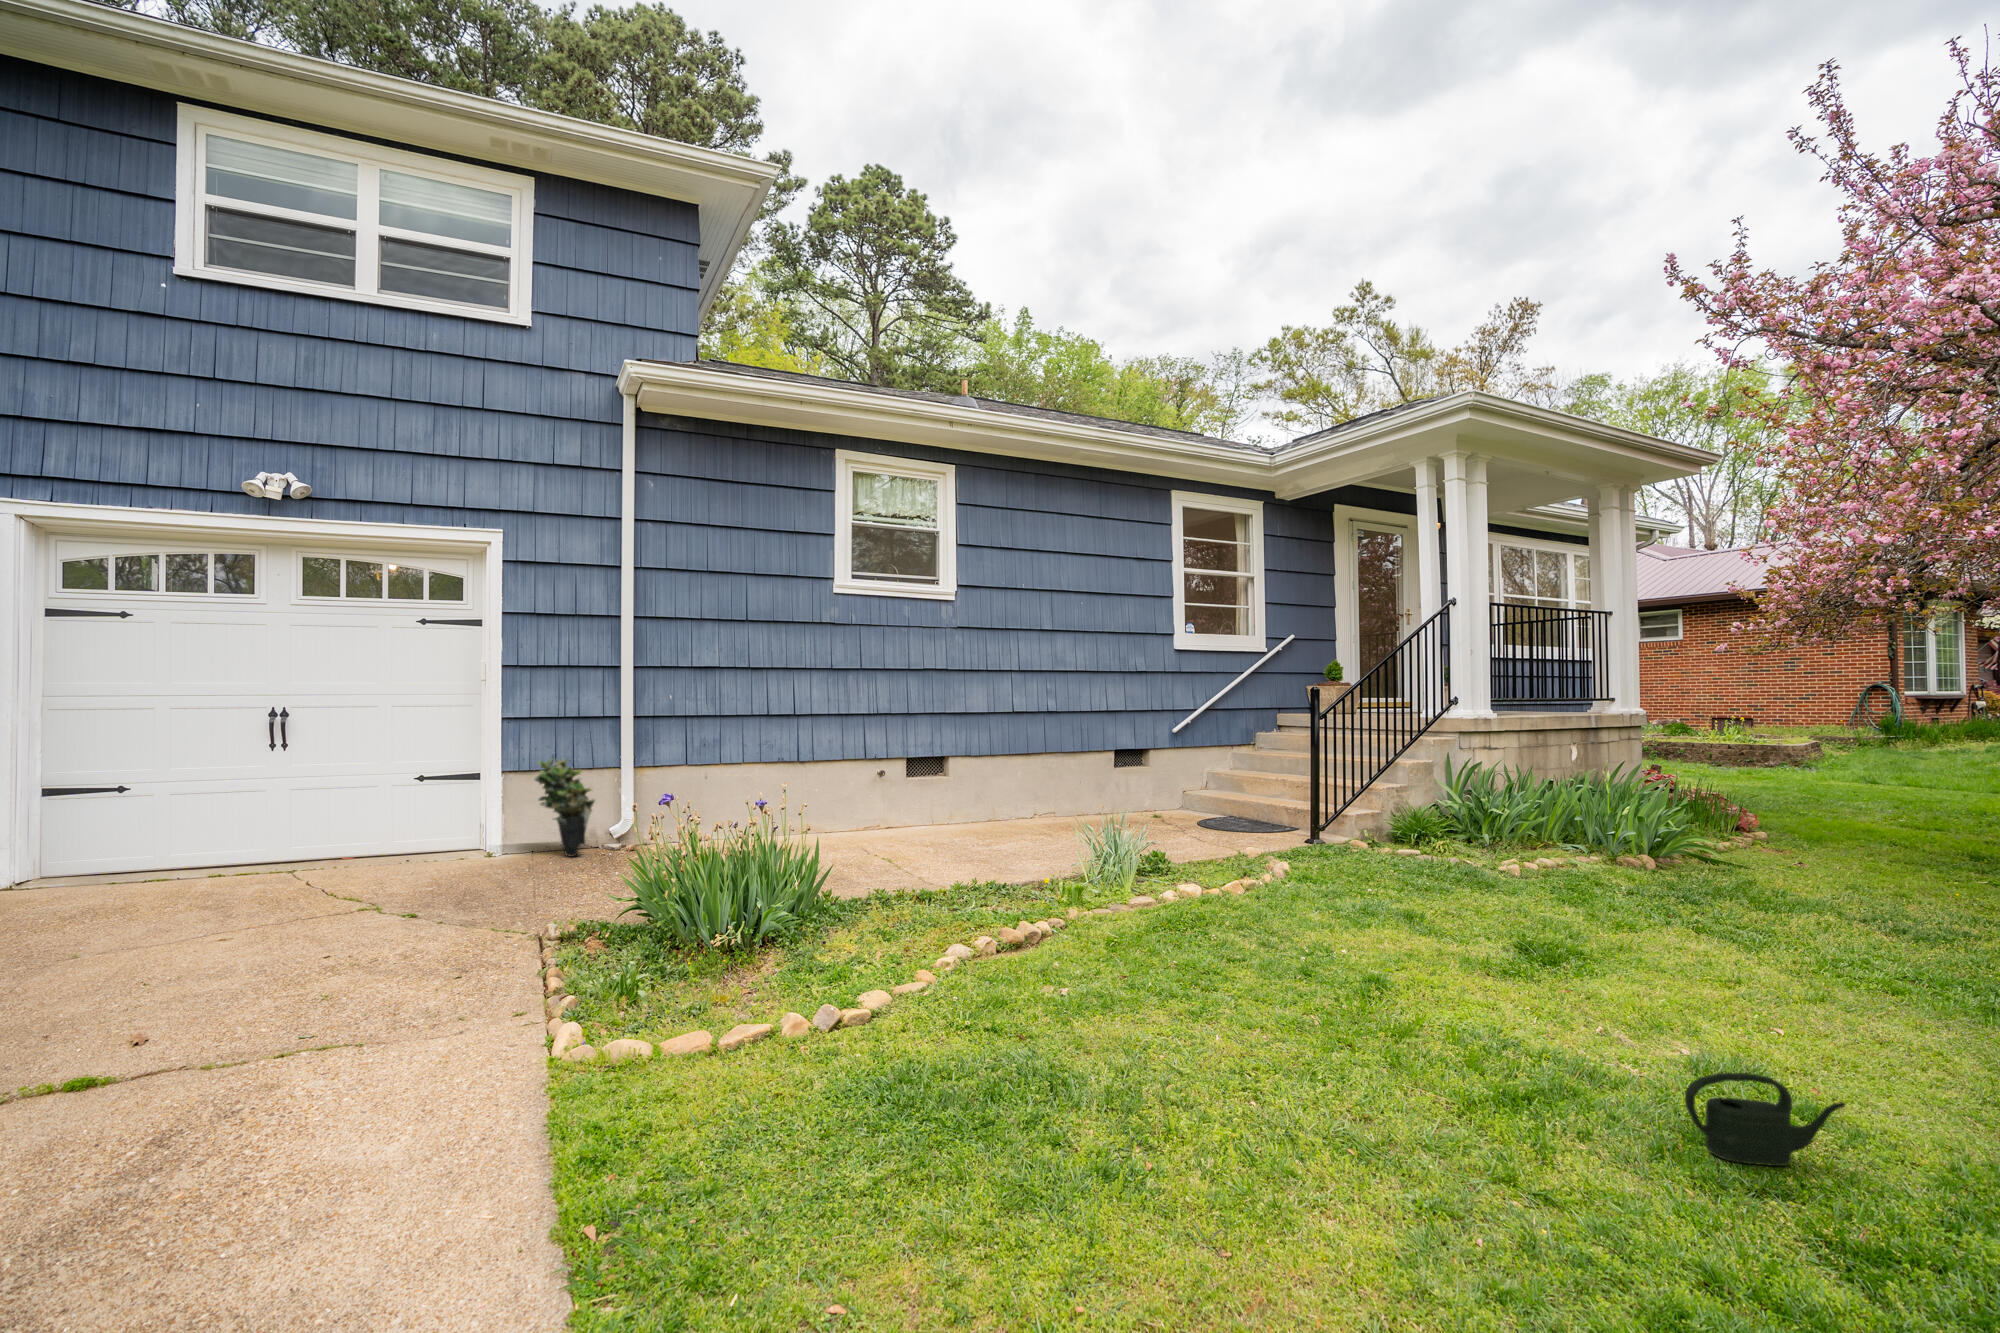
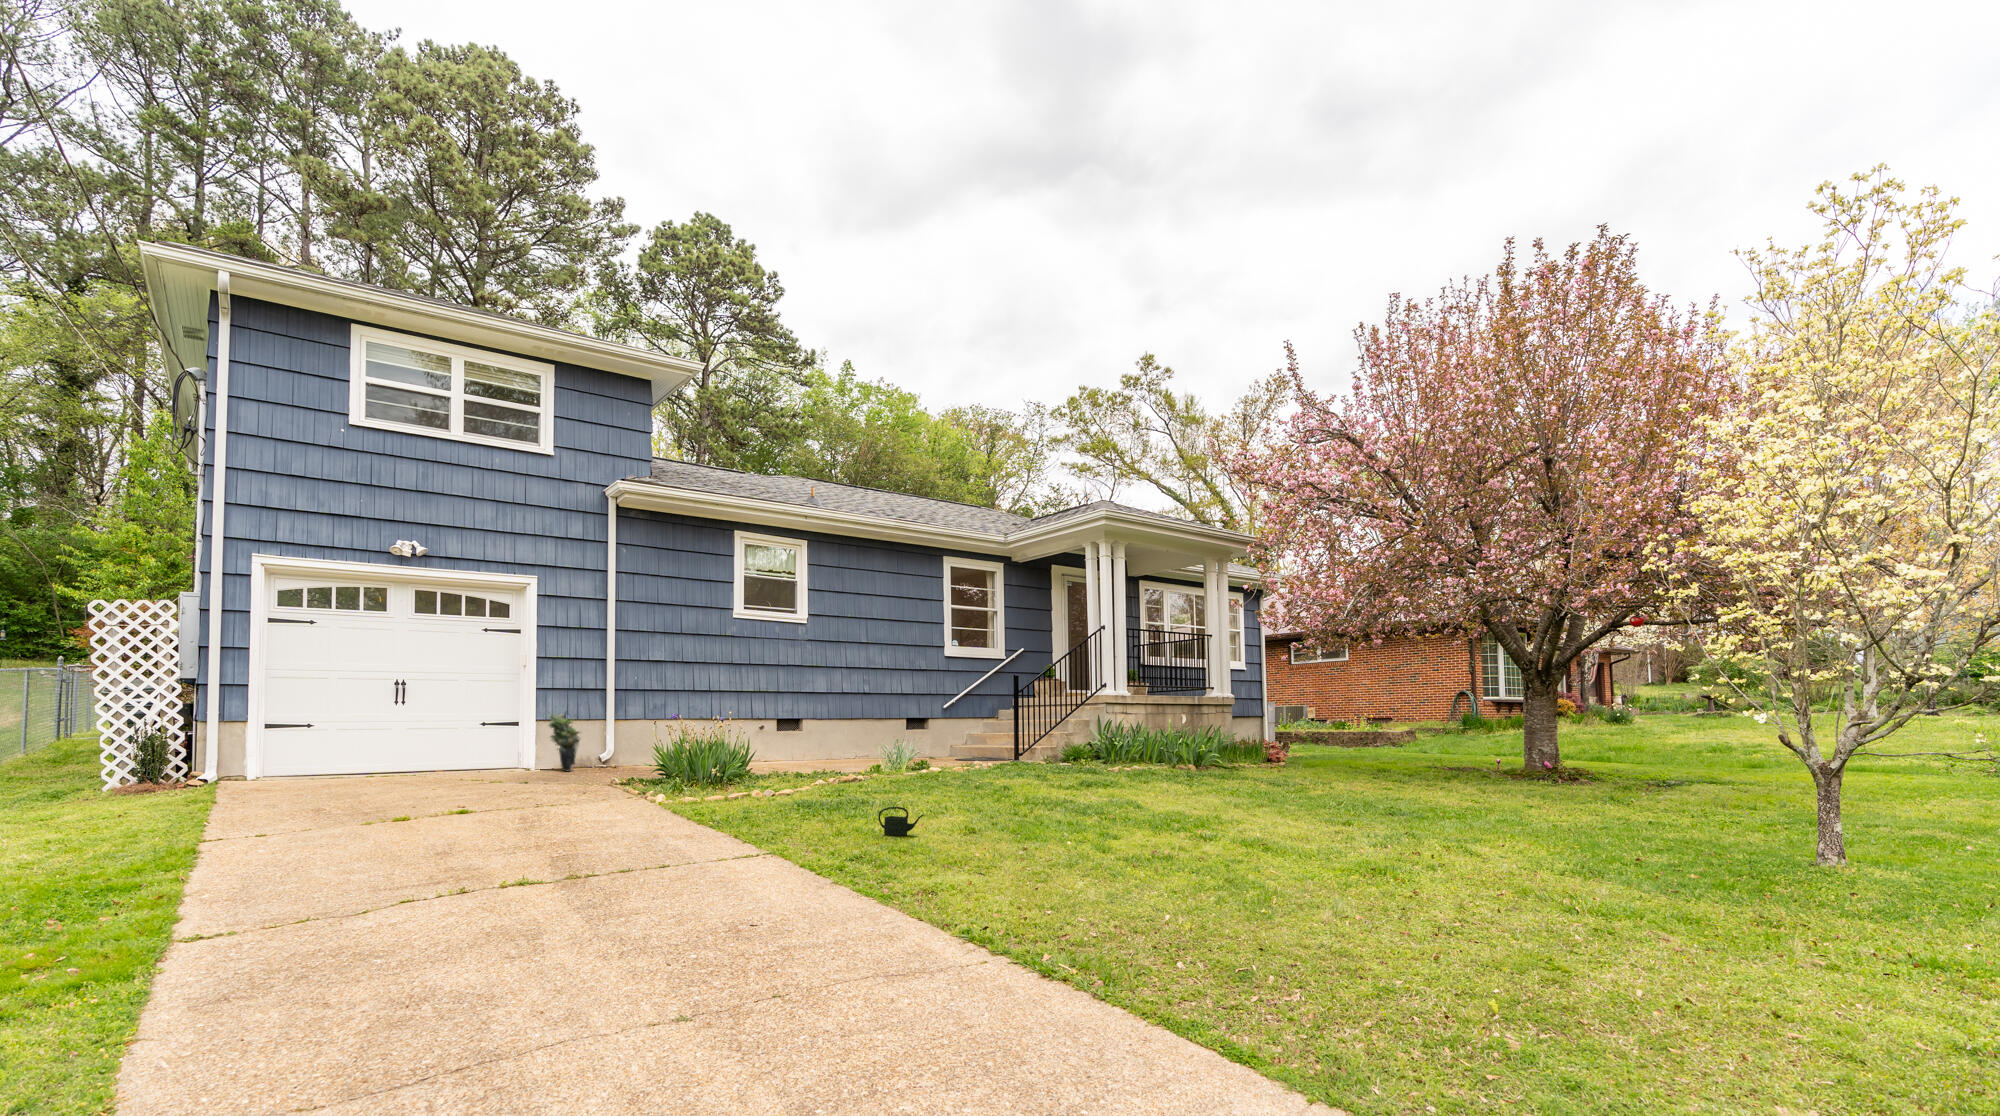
watering can: present [1685,1073,1845,1166] -> present [878,807,924,836]

